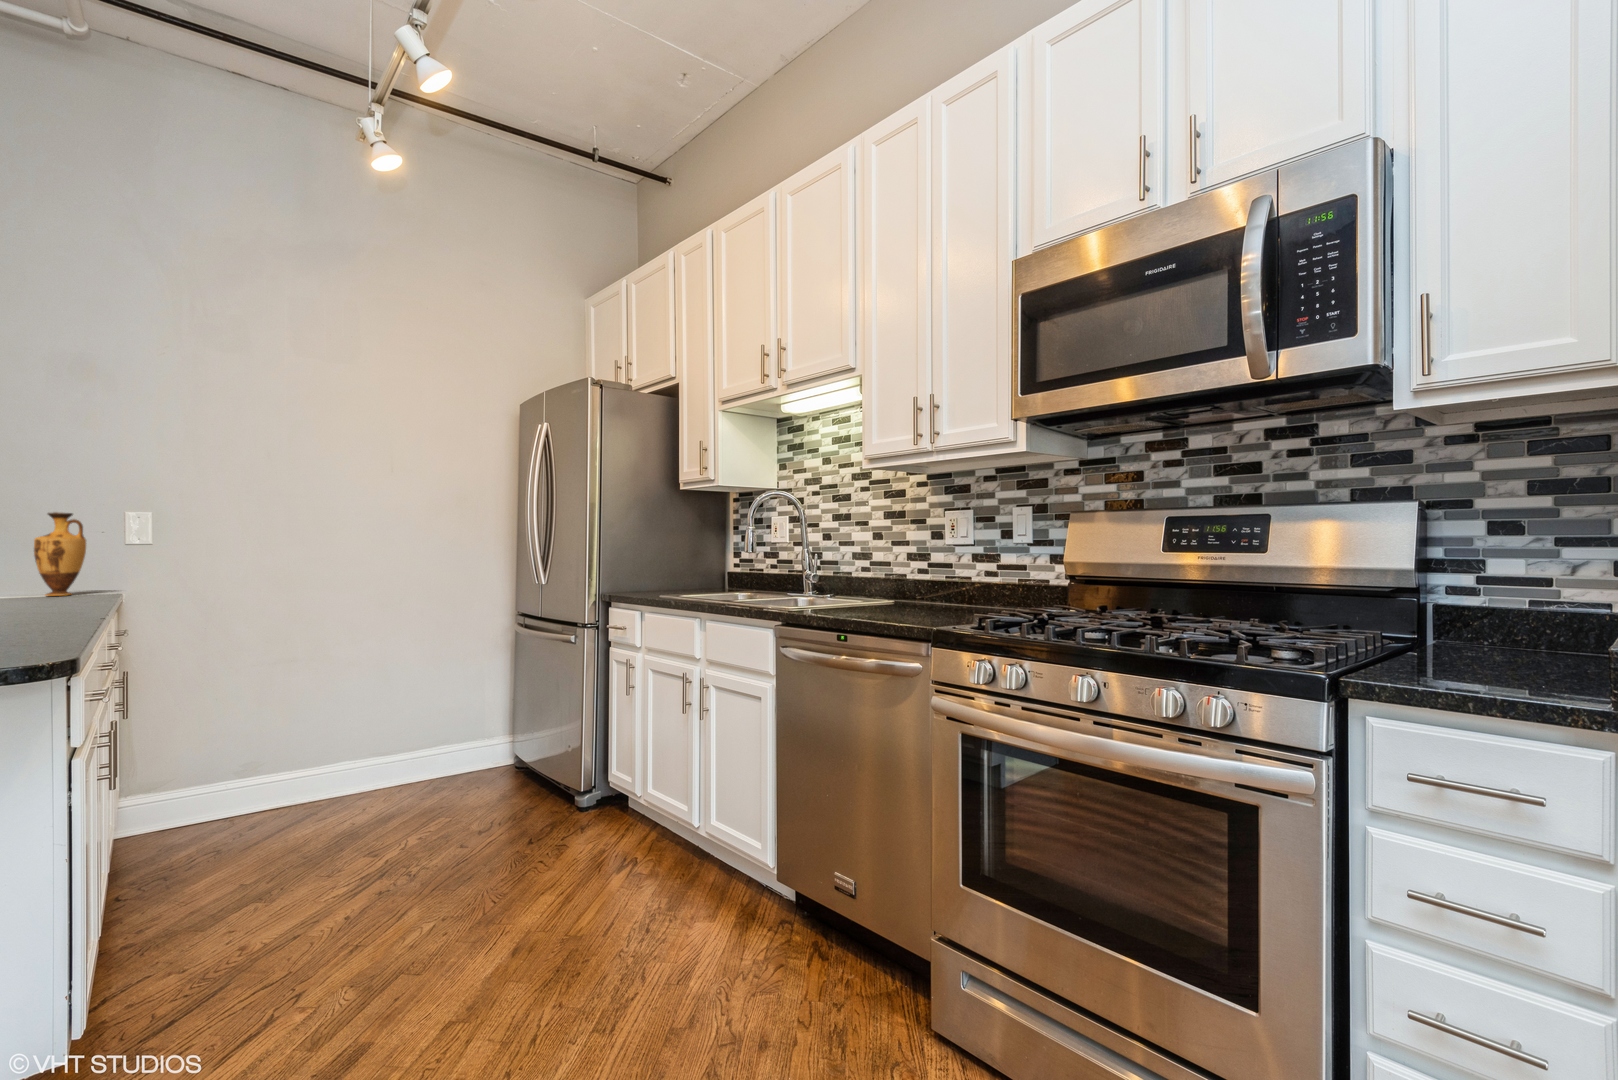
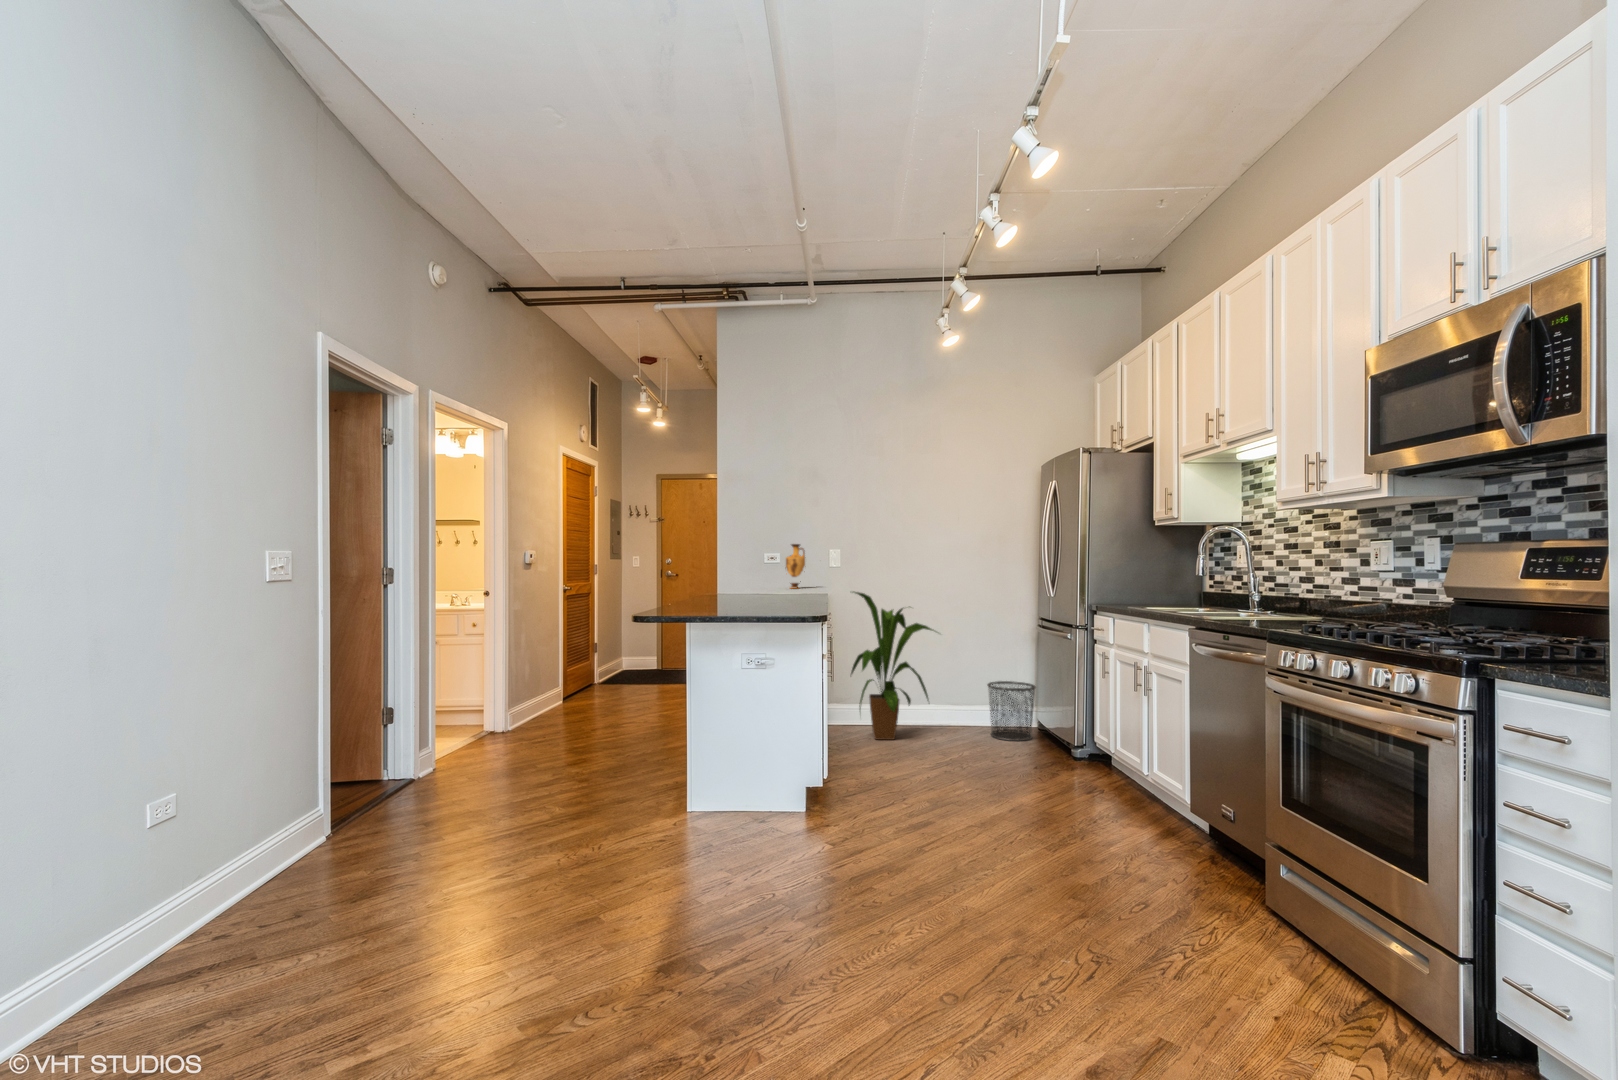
house plant: none [189,597,372,844] -> present [851,592,934,740]
waste bin: none [444,707,518,795] -> present [987,681,1036,741]

